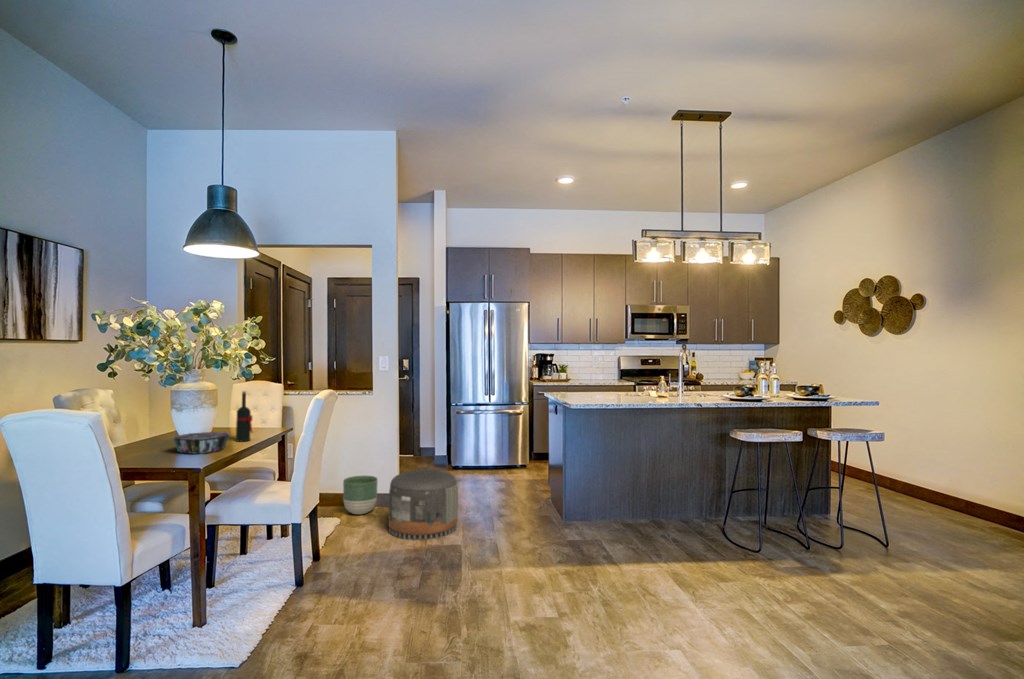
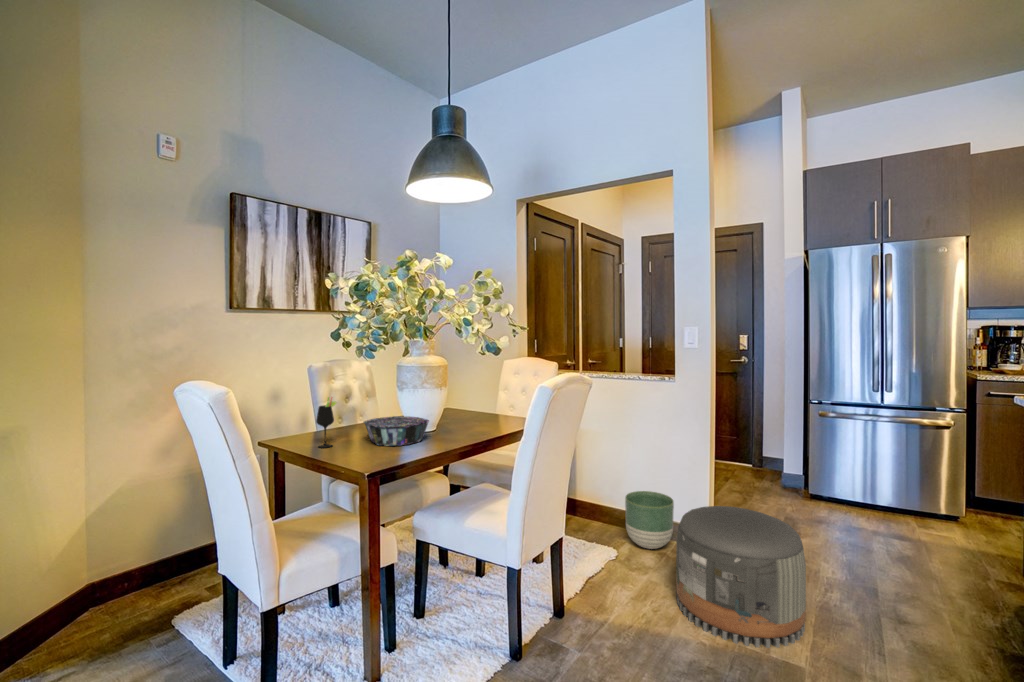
wine bottle: present [236,391,253,442] -> none [454,366,472,433]
wine glass: none [139,420,158,461] -> present [316,398,337,448]

